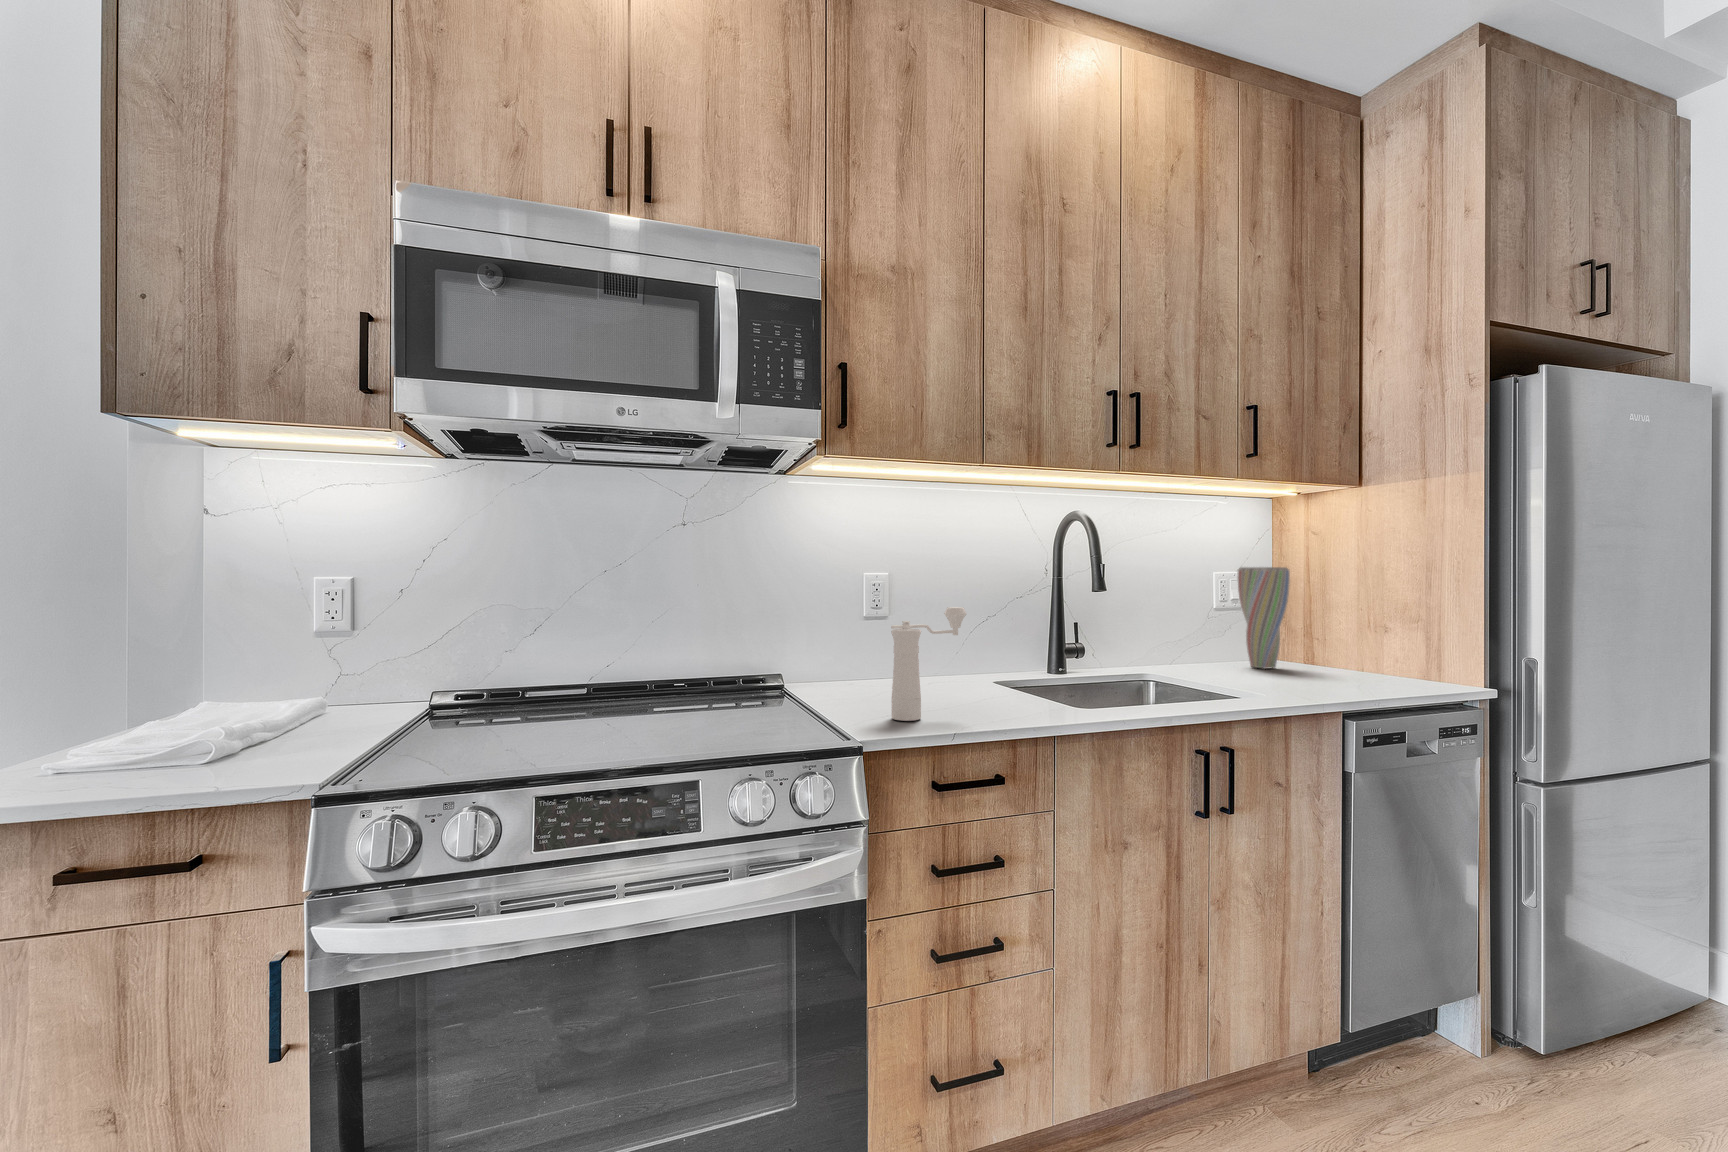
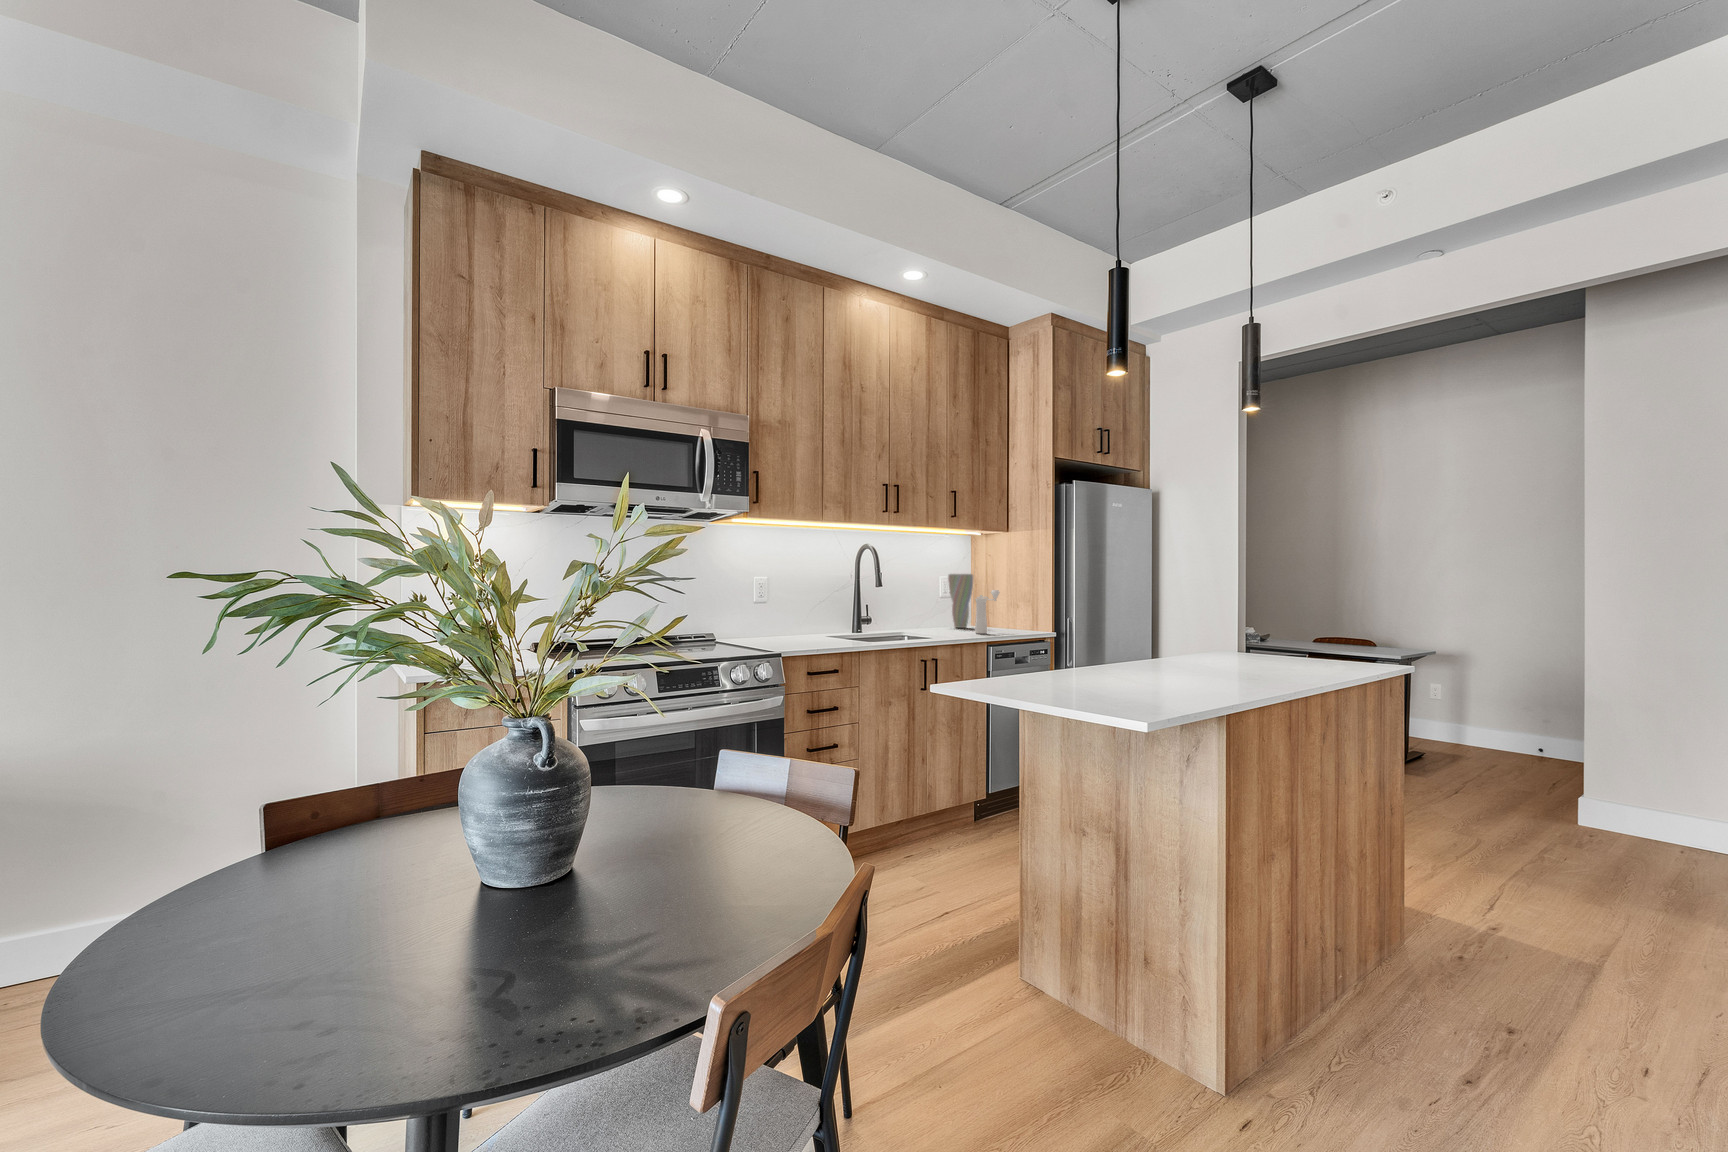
pepper mill: present [891,607,967,721] -> present [975,590,1000,634]

